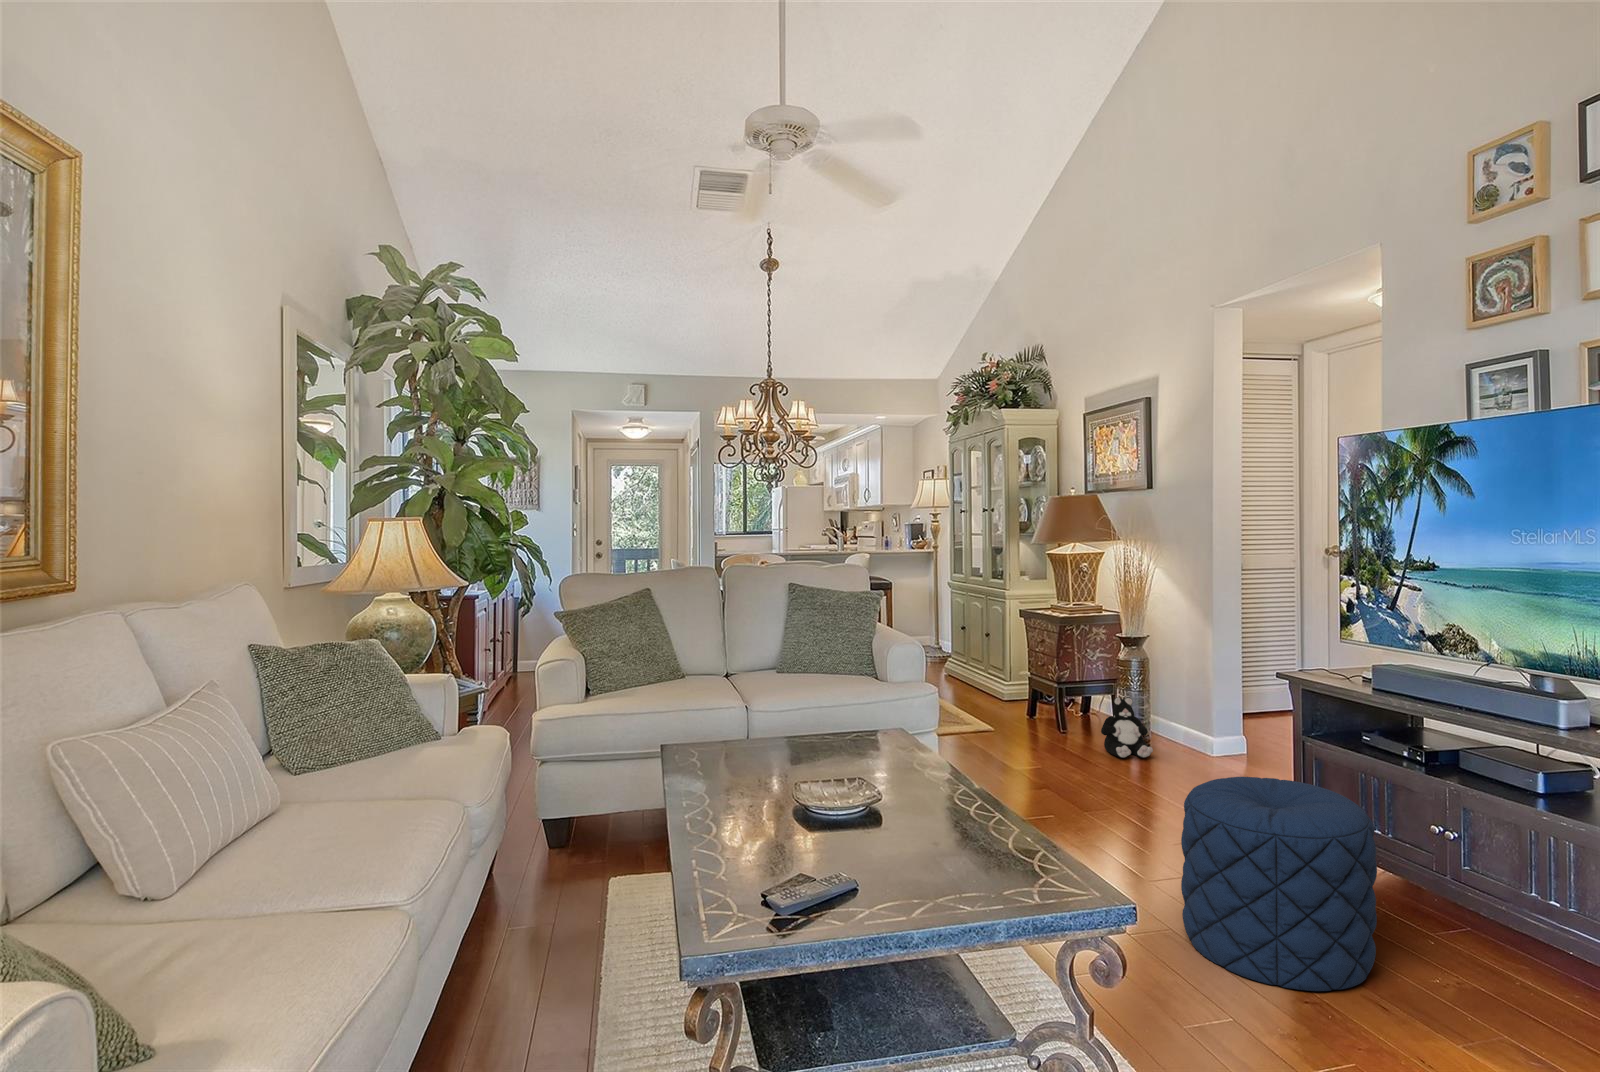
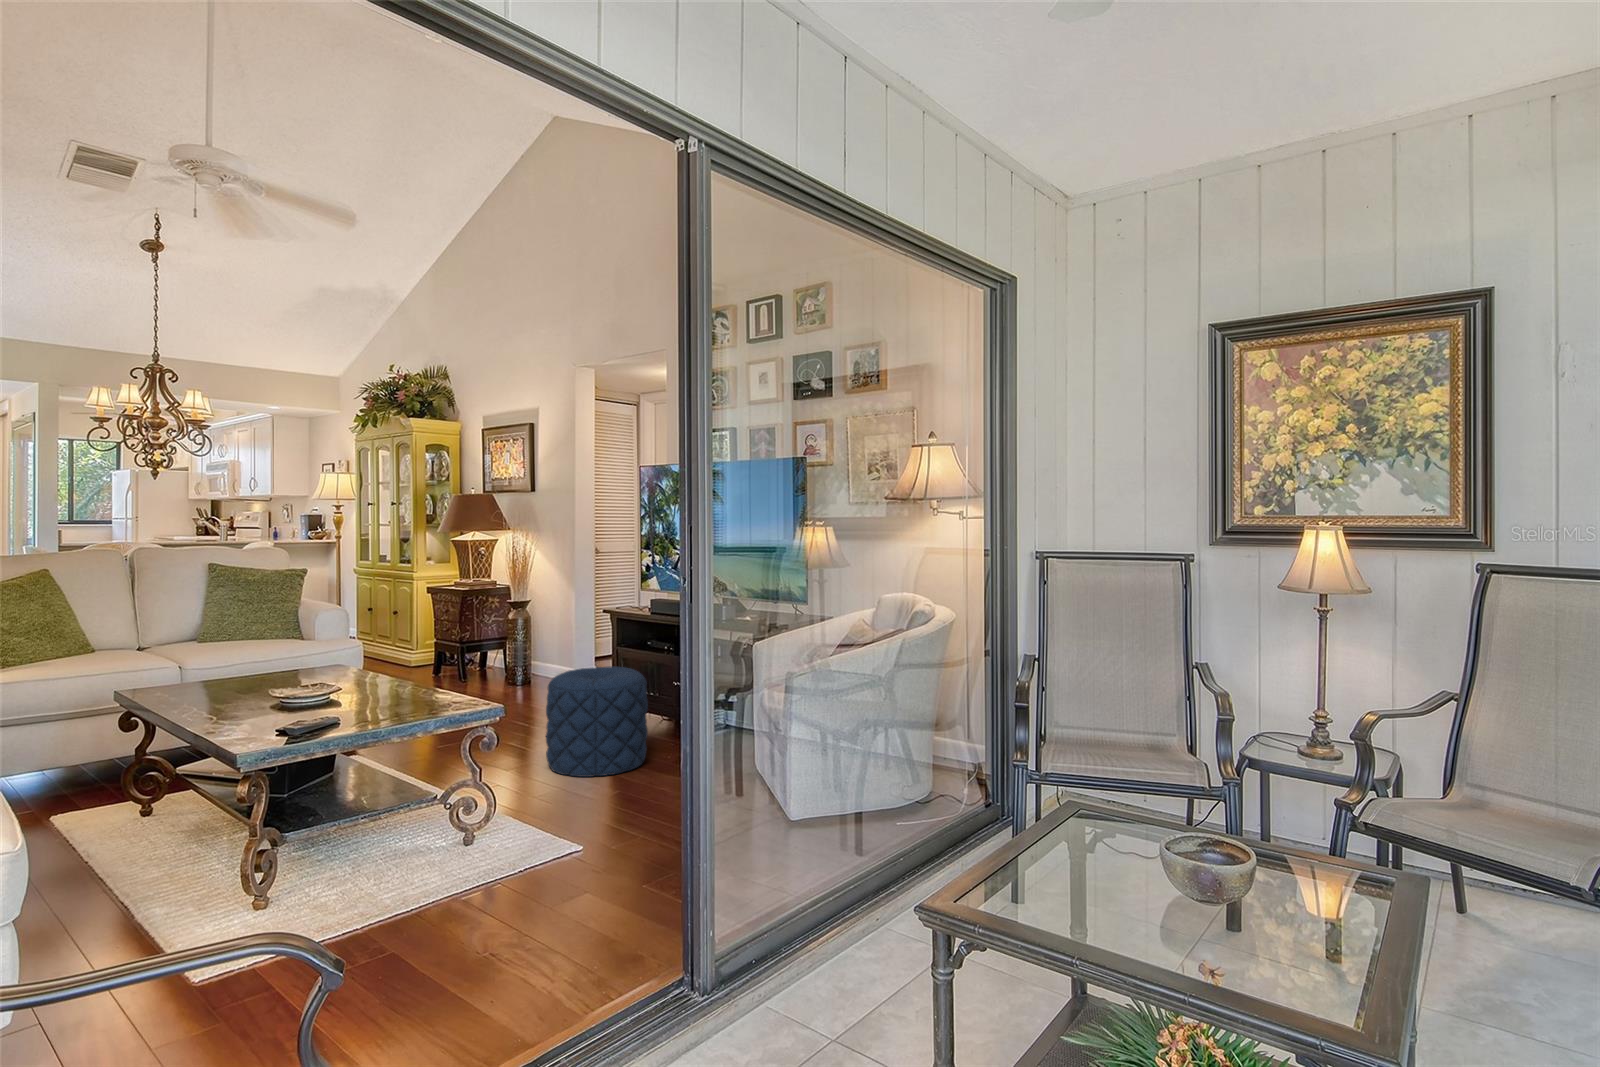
plush toy: present [1101,697,1153,758] -> none [495,646,533,691]

